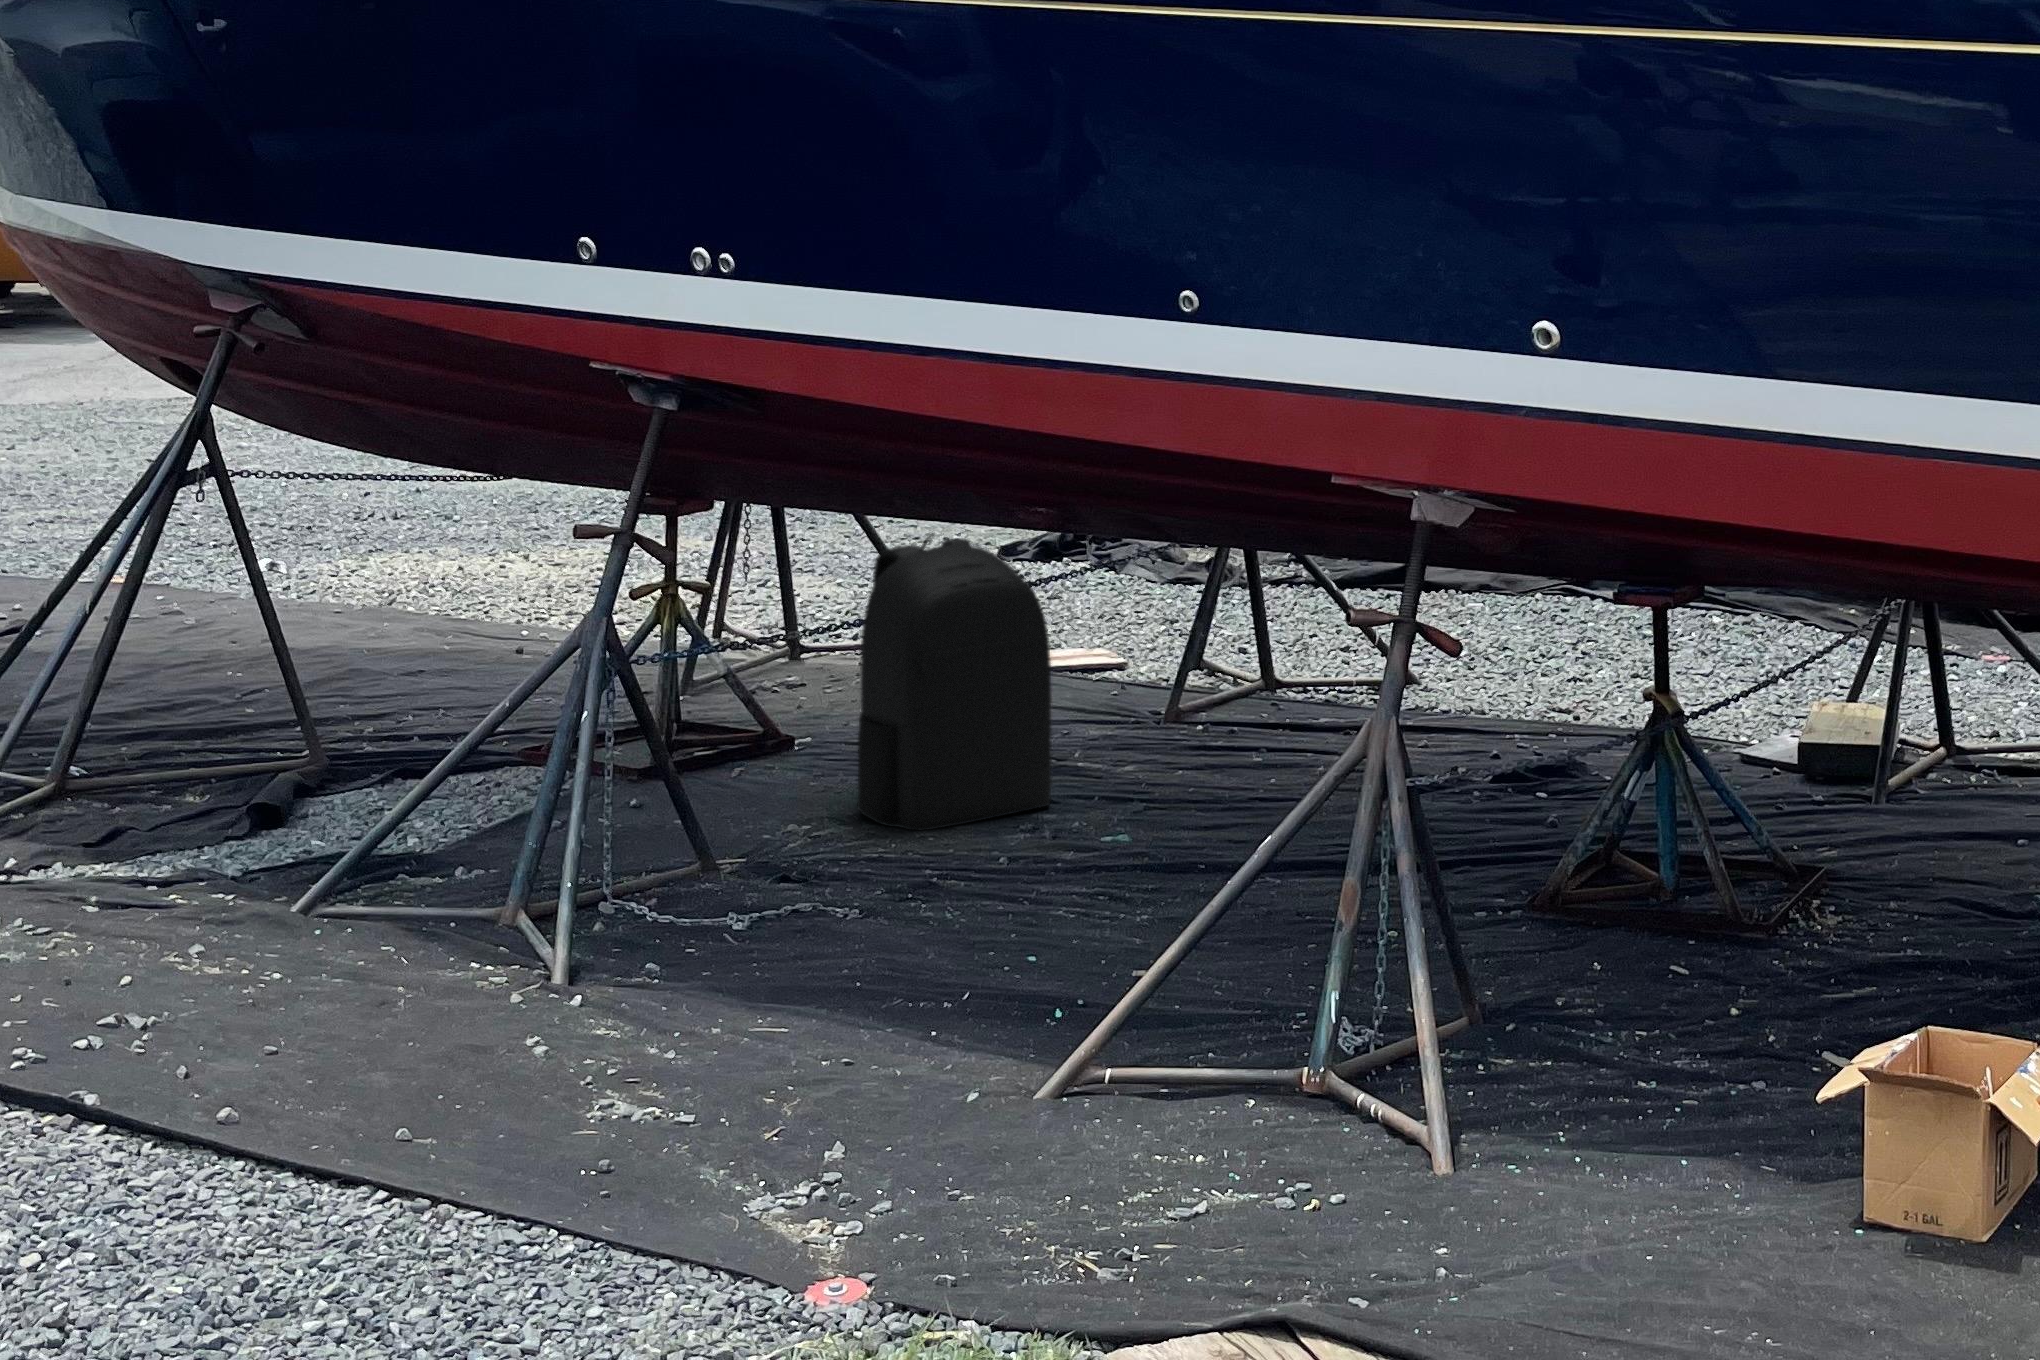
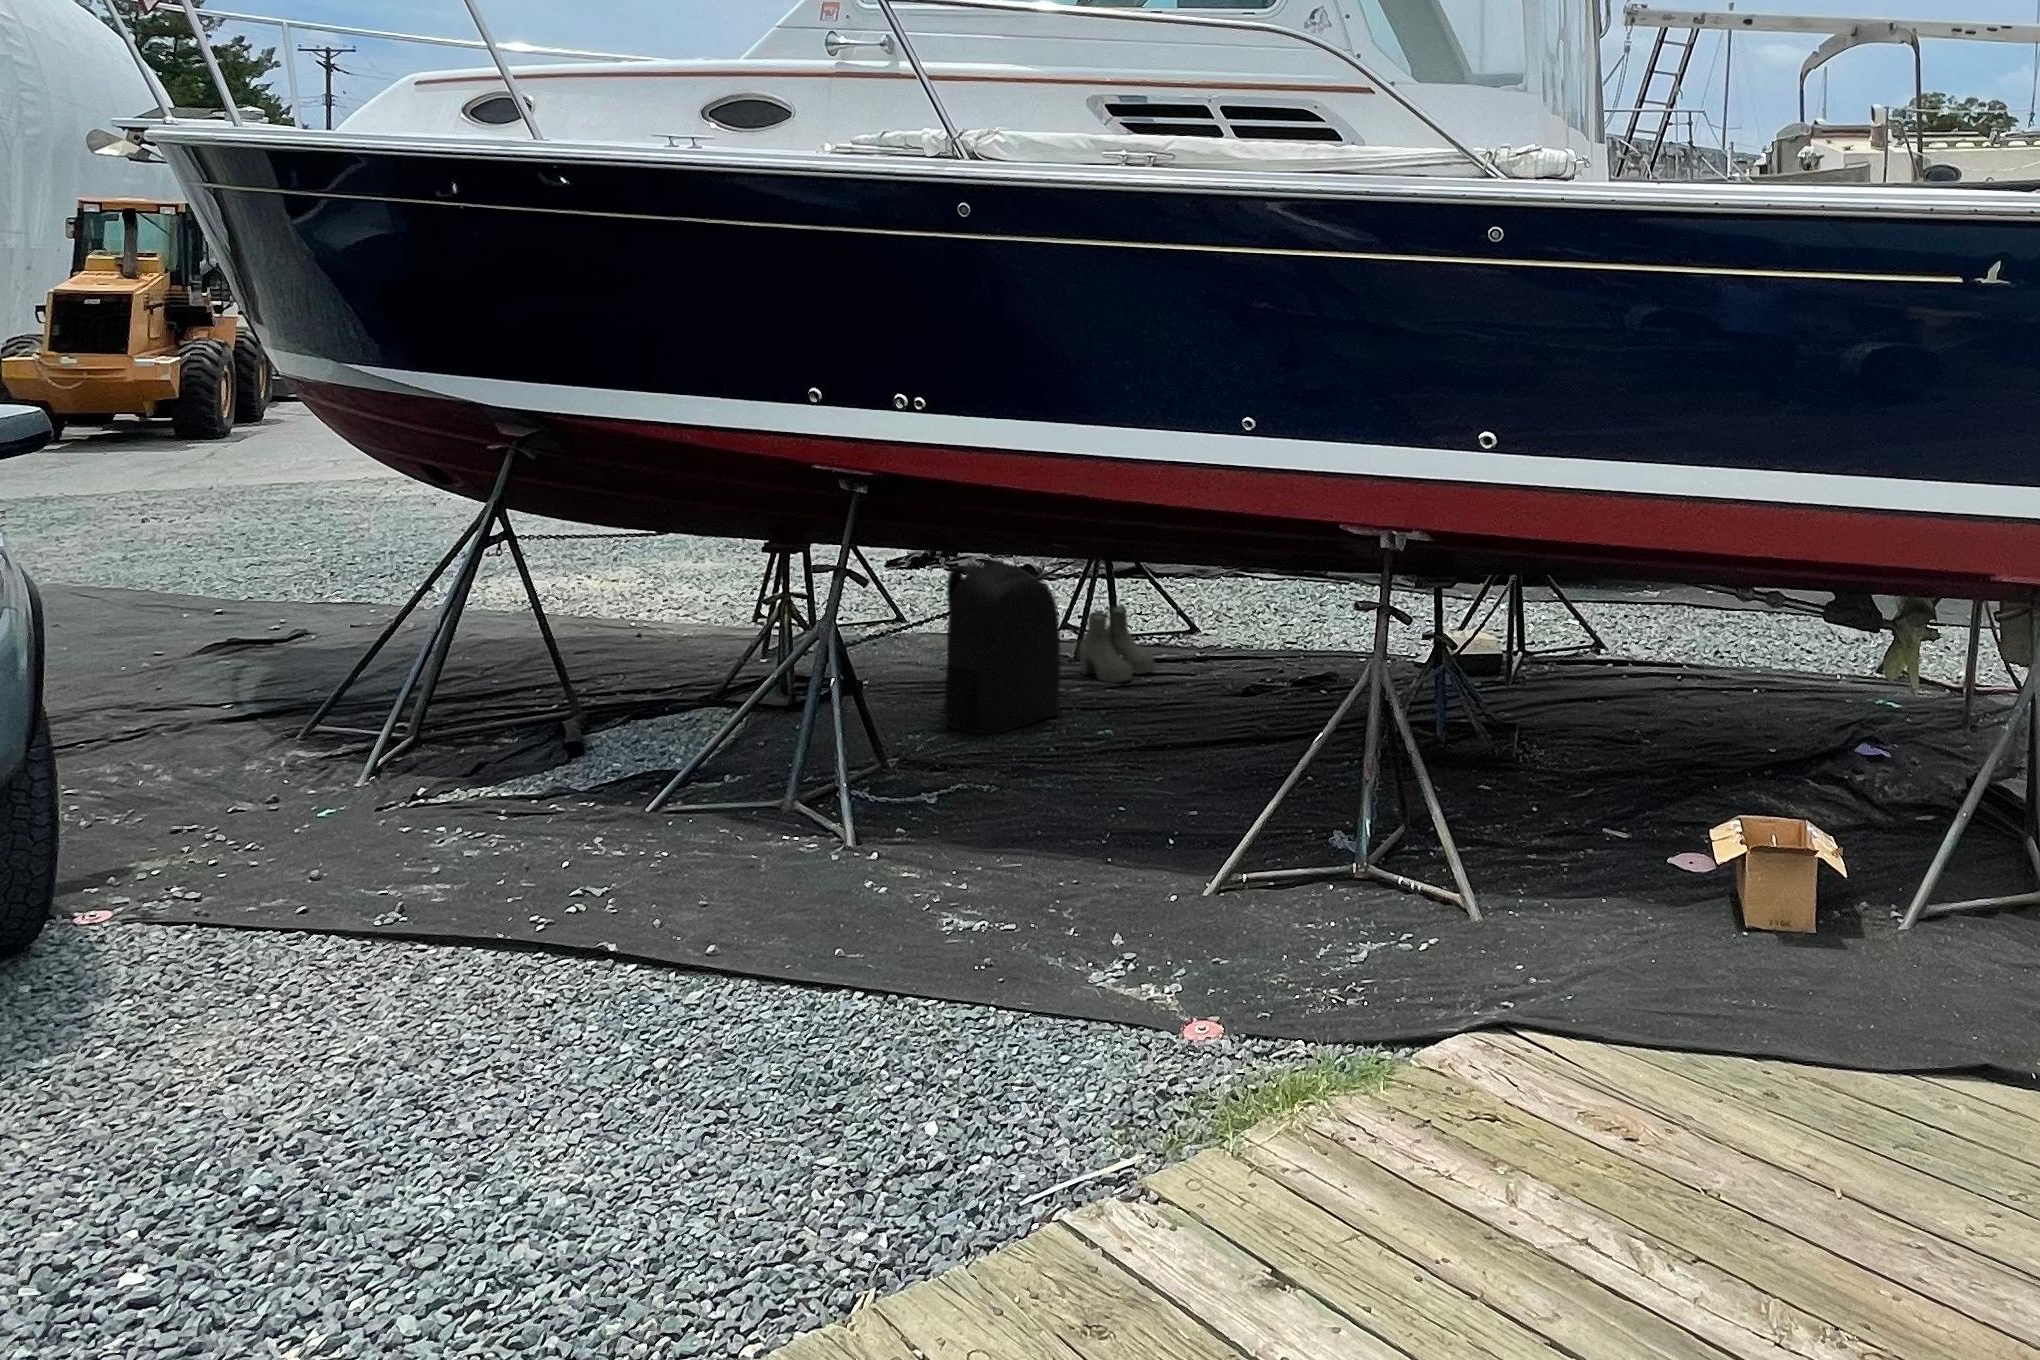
boots: none [1142,630,1265,762] -> present [1079,605,1155,683]

